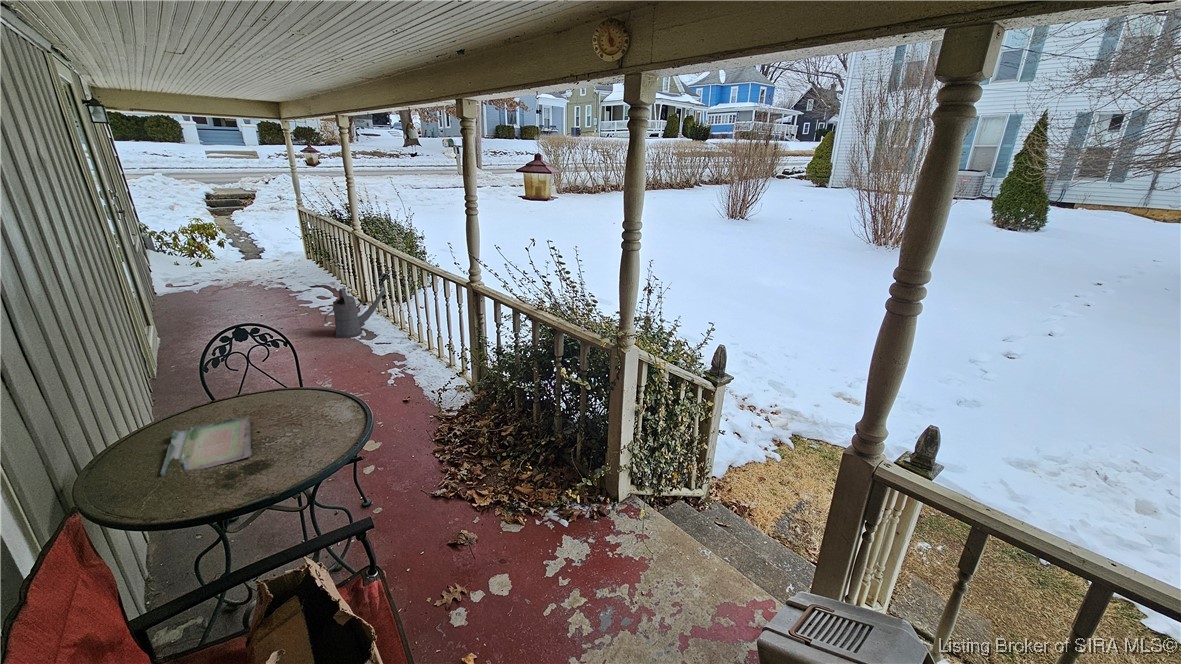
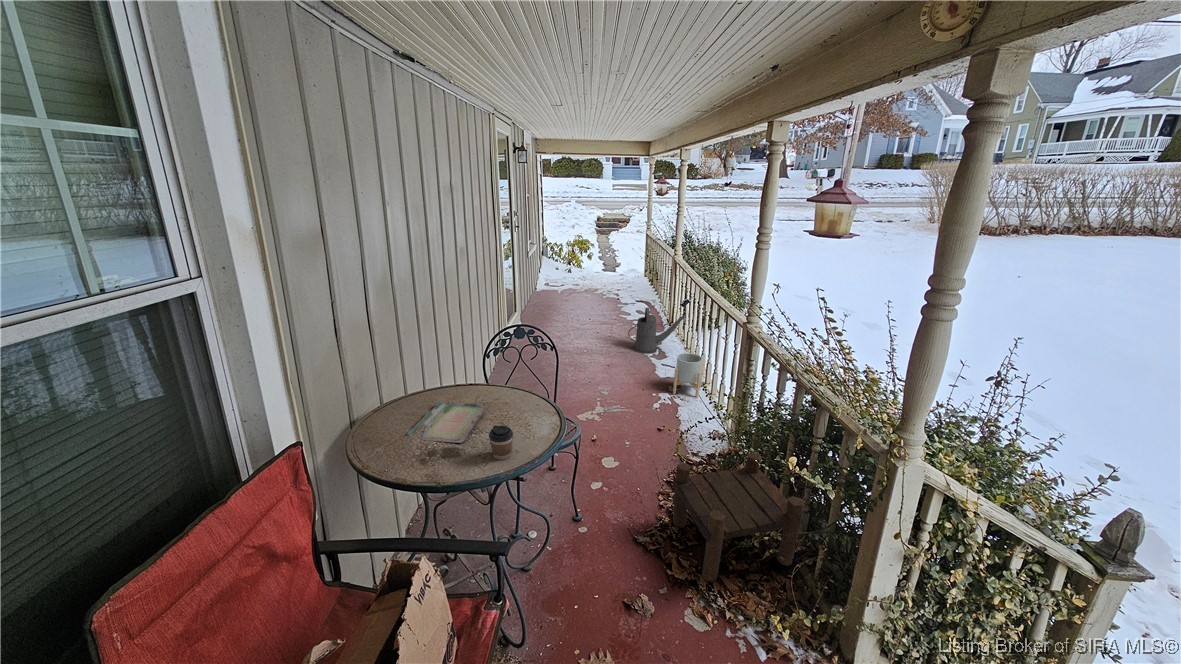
planter: none [397,324,427,367] -> present [673,353,703,397]
stool: none [453,386,561,497] -> present [673,452,804,582]
coffee cup: none [292,419,321,455] -> present [489,425,513,460]

